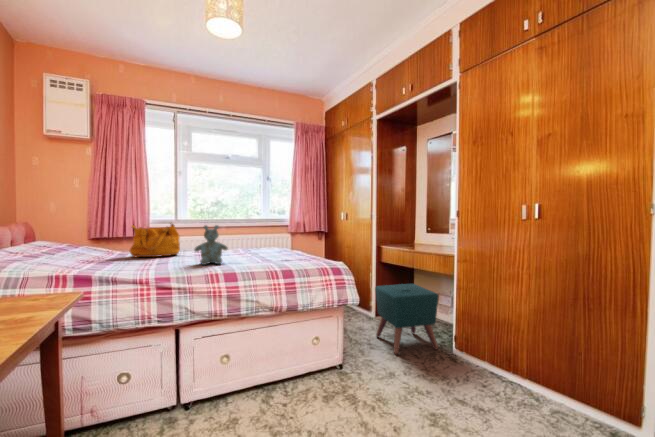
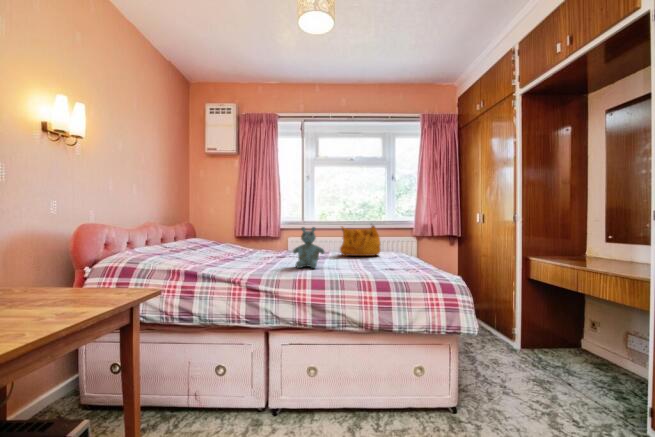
handbag: present [130,223,180,257] -> present [340,225,381,256]
ottoman: present [375,284,439,355] -> none [513,311,621,421]

